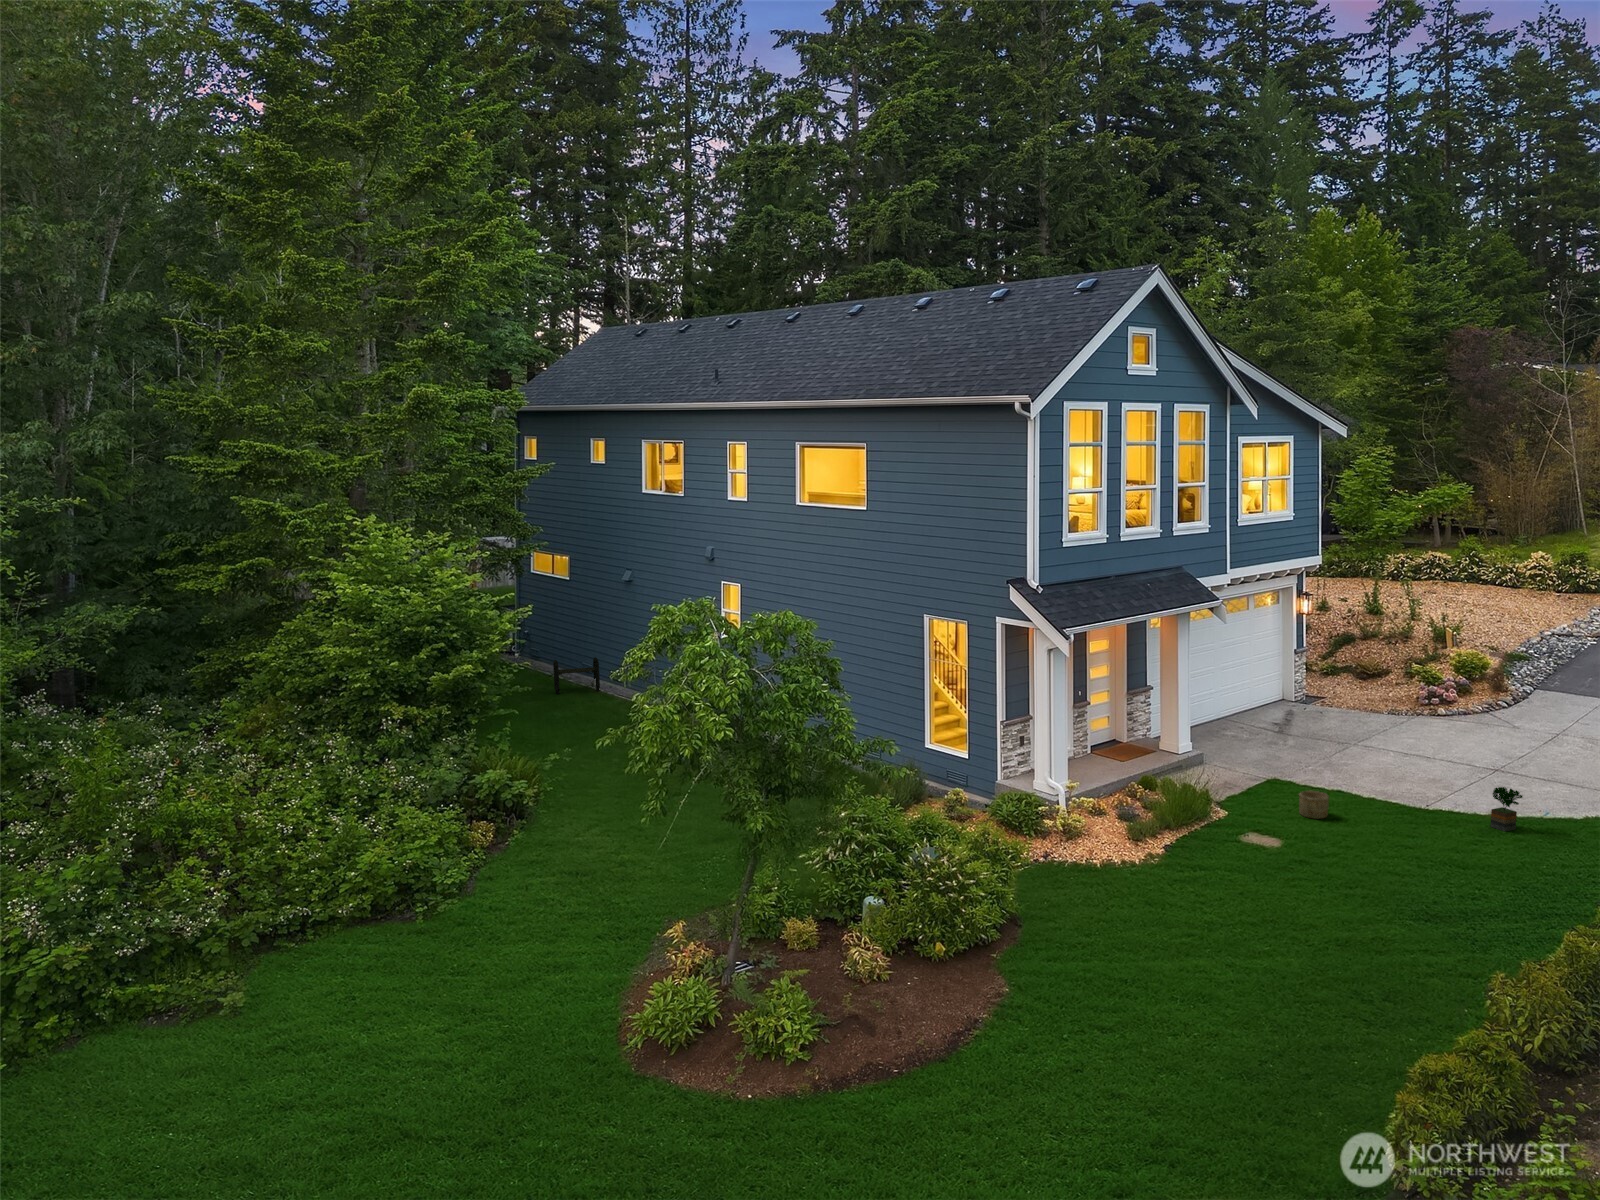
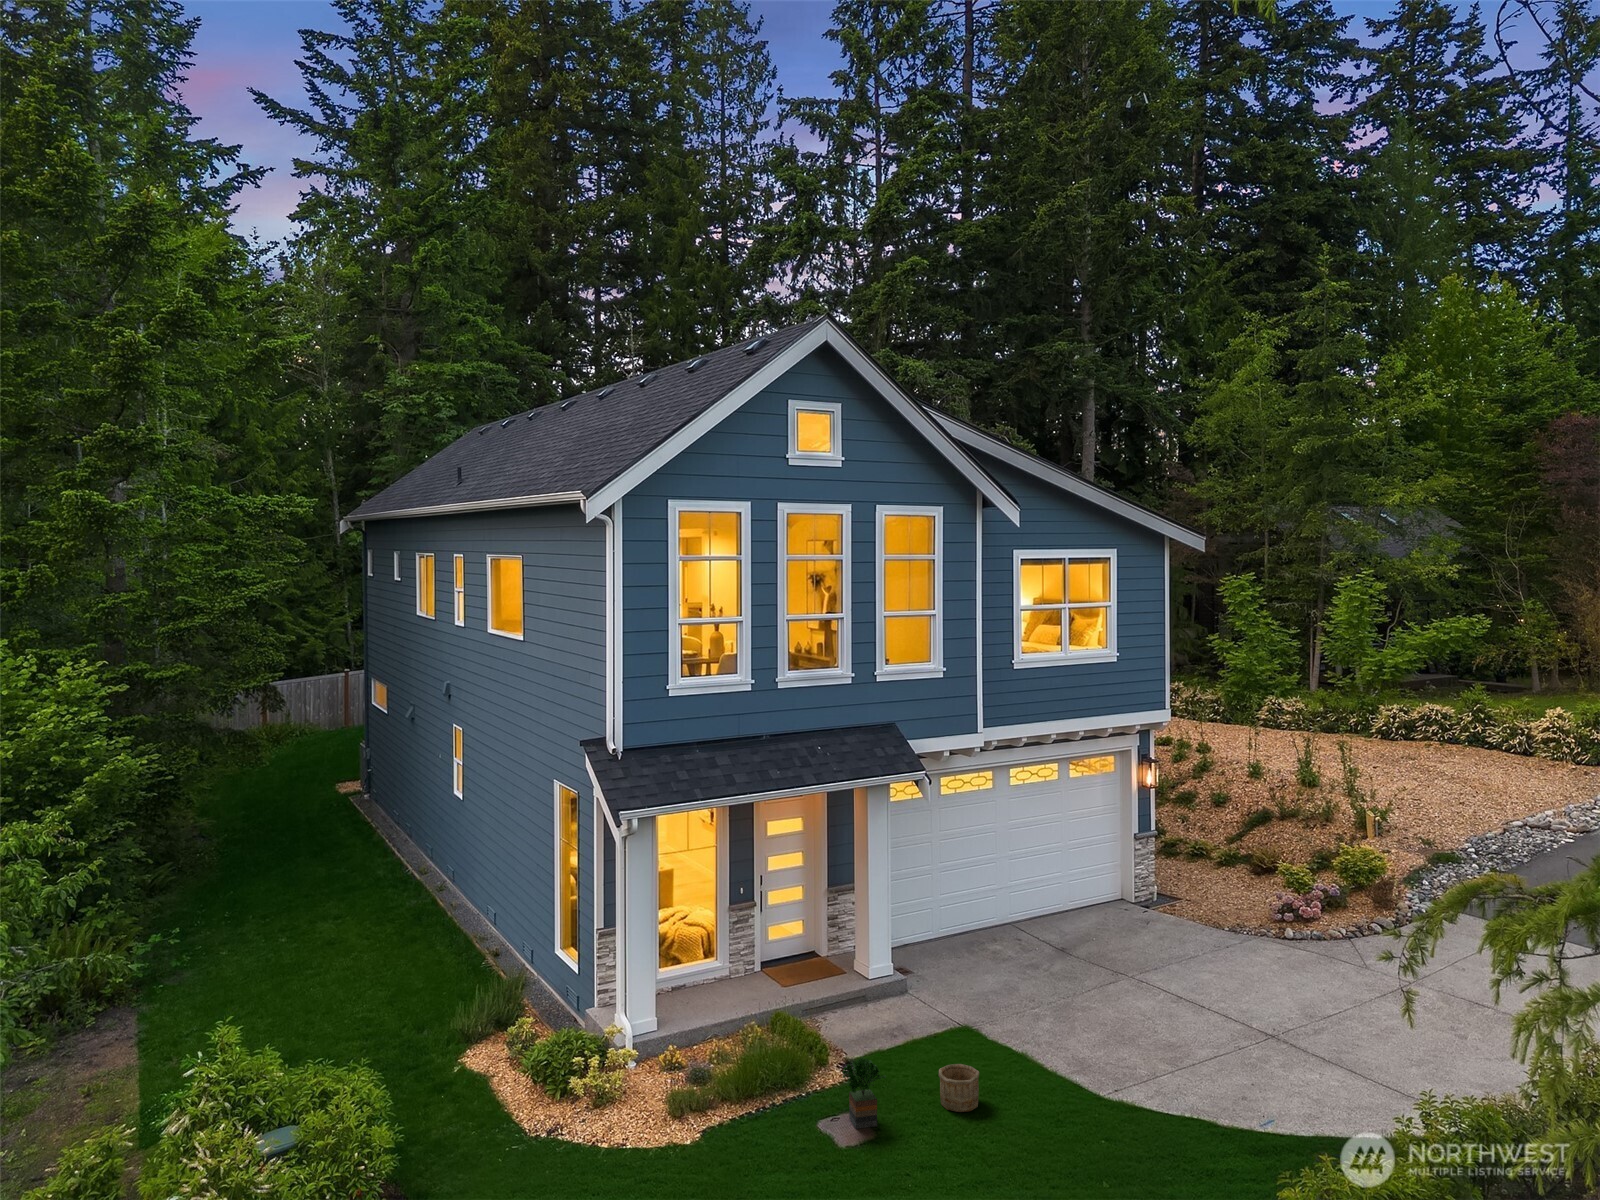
bench: present [553,657,600,694] -> none [268,804,331,847]
potted tree: present [1491,787,1522,831] -> present [842,1058,886,1129]

